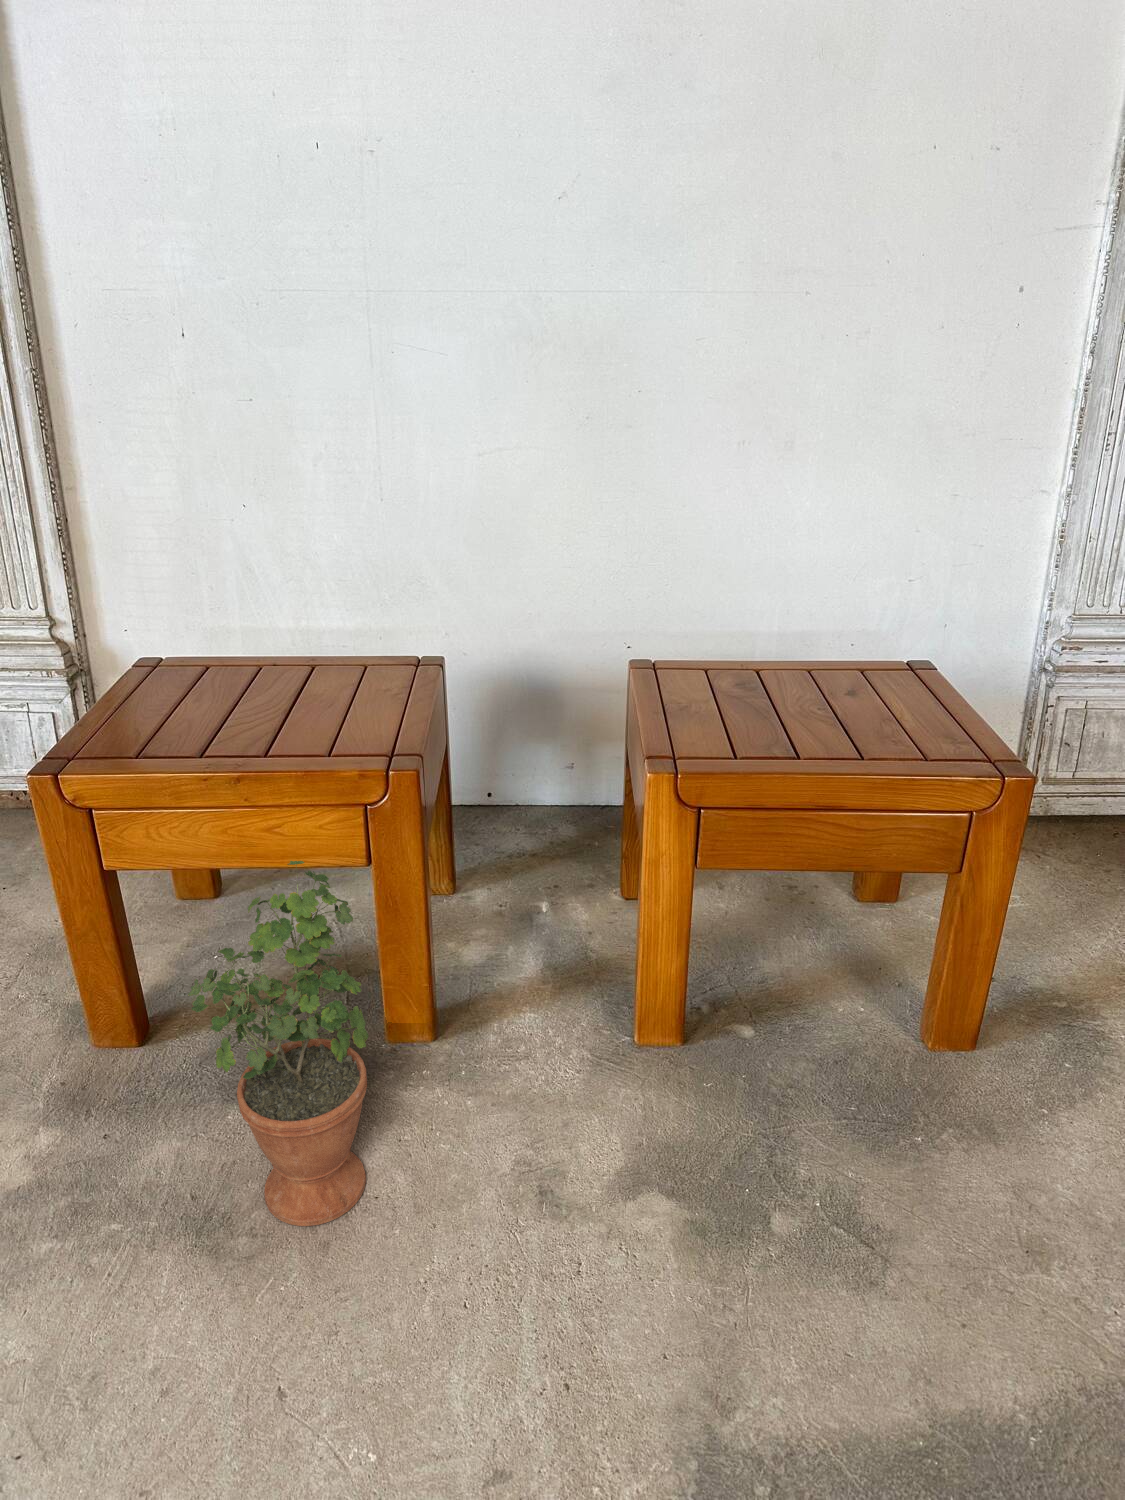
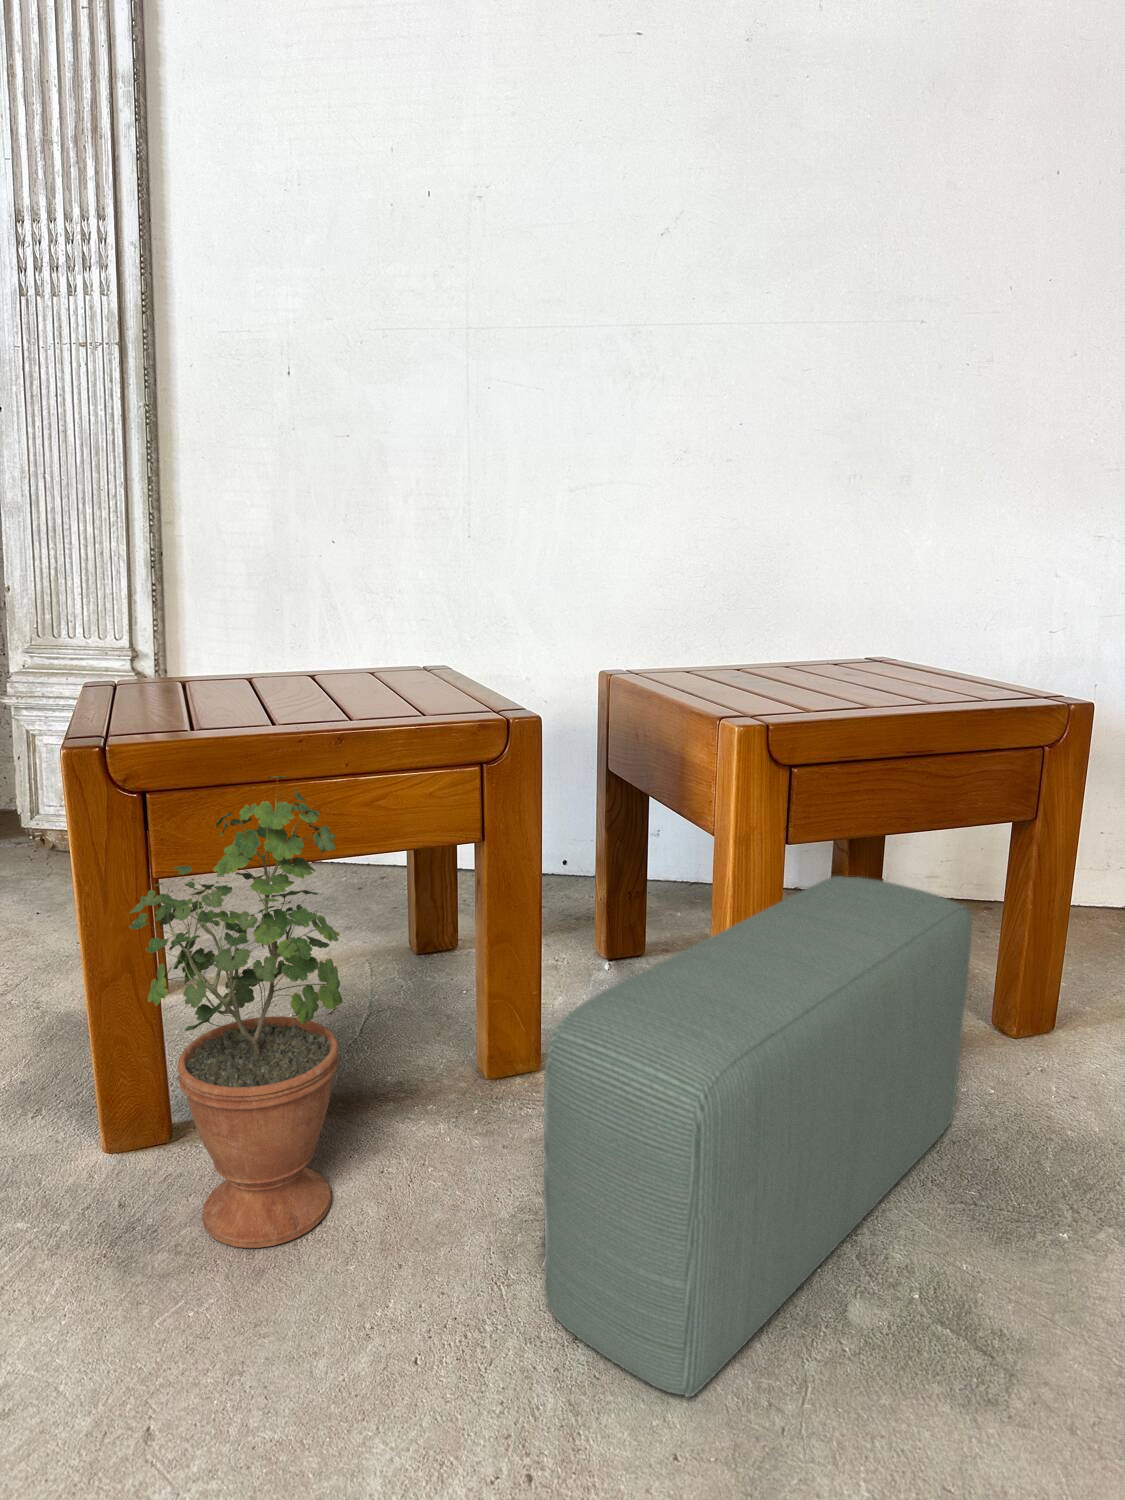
pouf: none [552,864,856,1311] -> present [544,876,972,1397]

